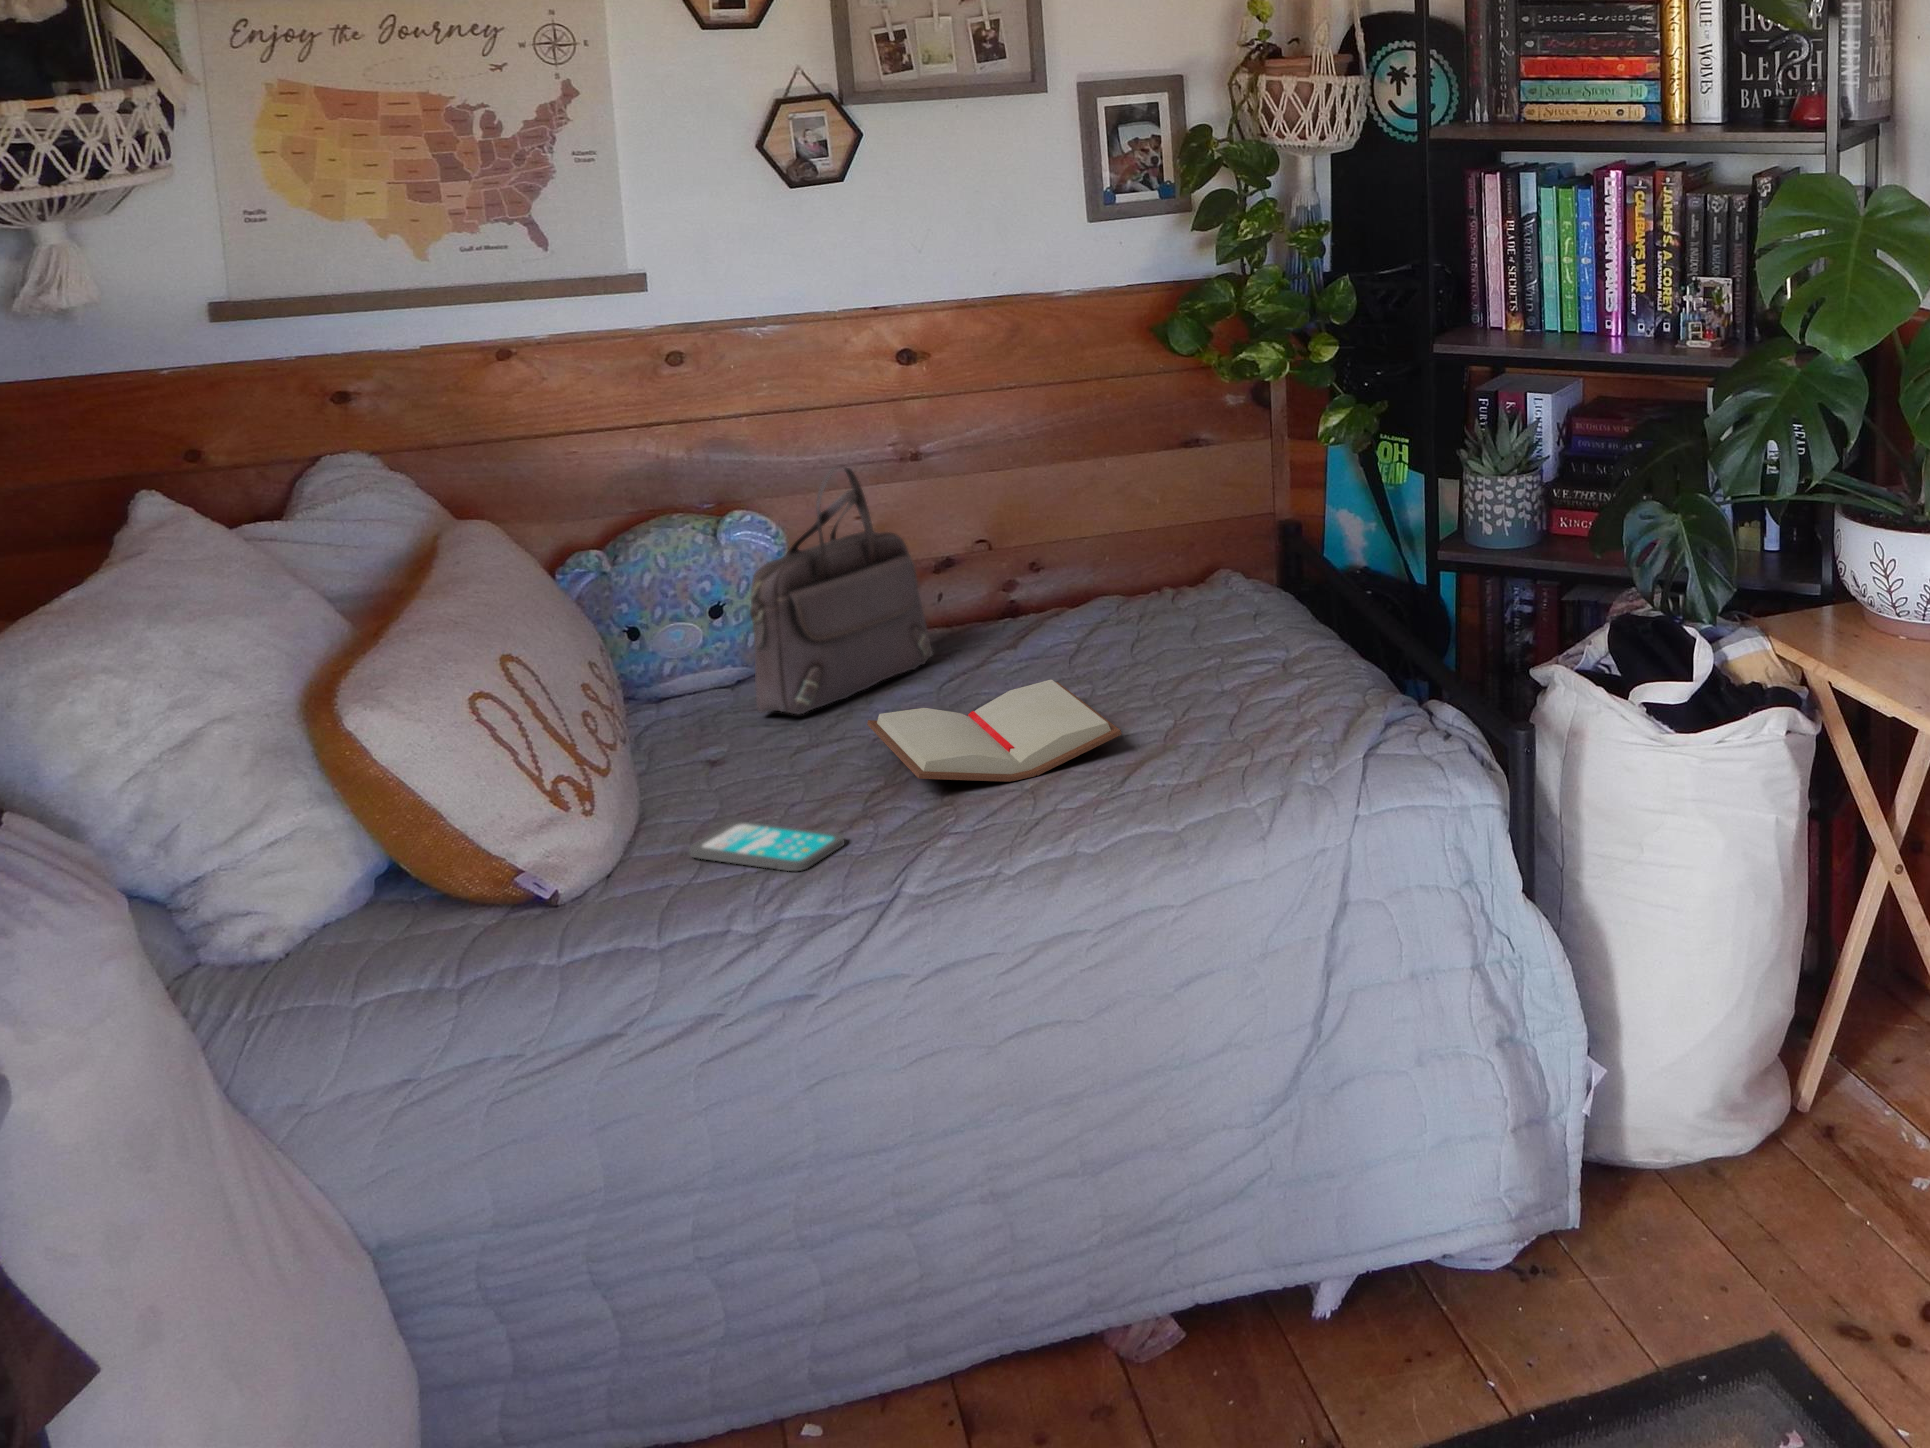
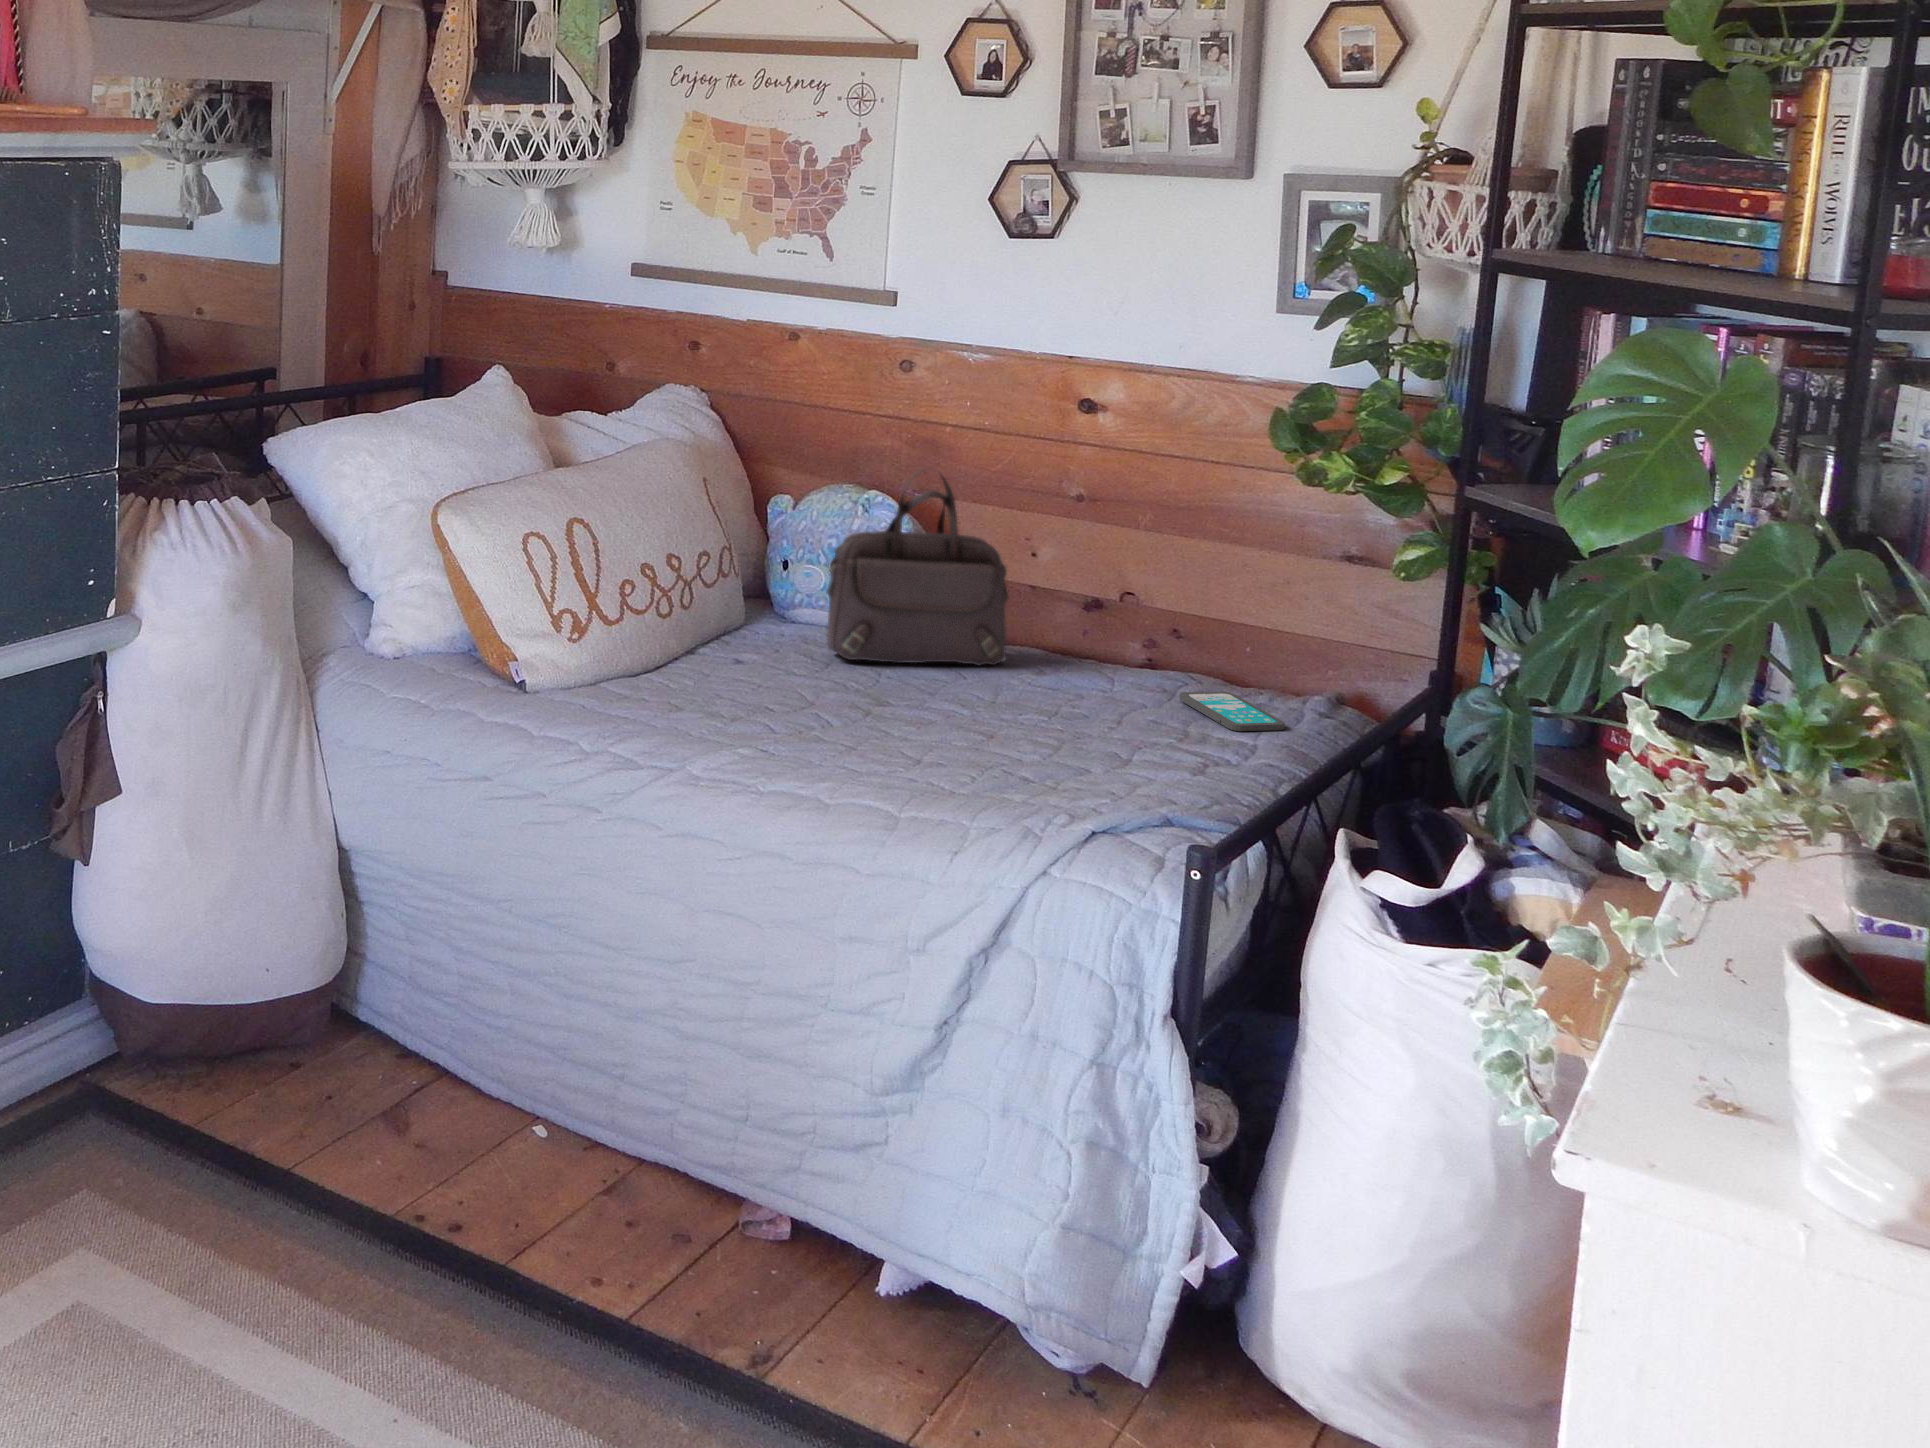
paperback book: present [867,680,1122,782] -> none [787,667,1008,750]
smartphone: present [689,821,844,871] -> present [1180,691,1285,731]

